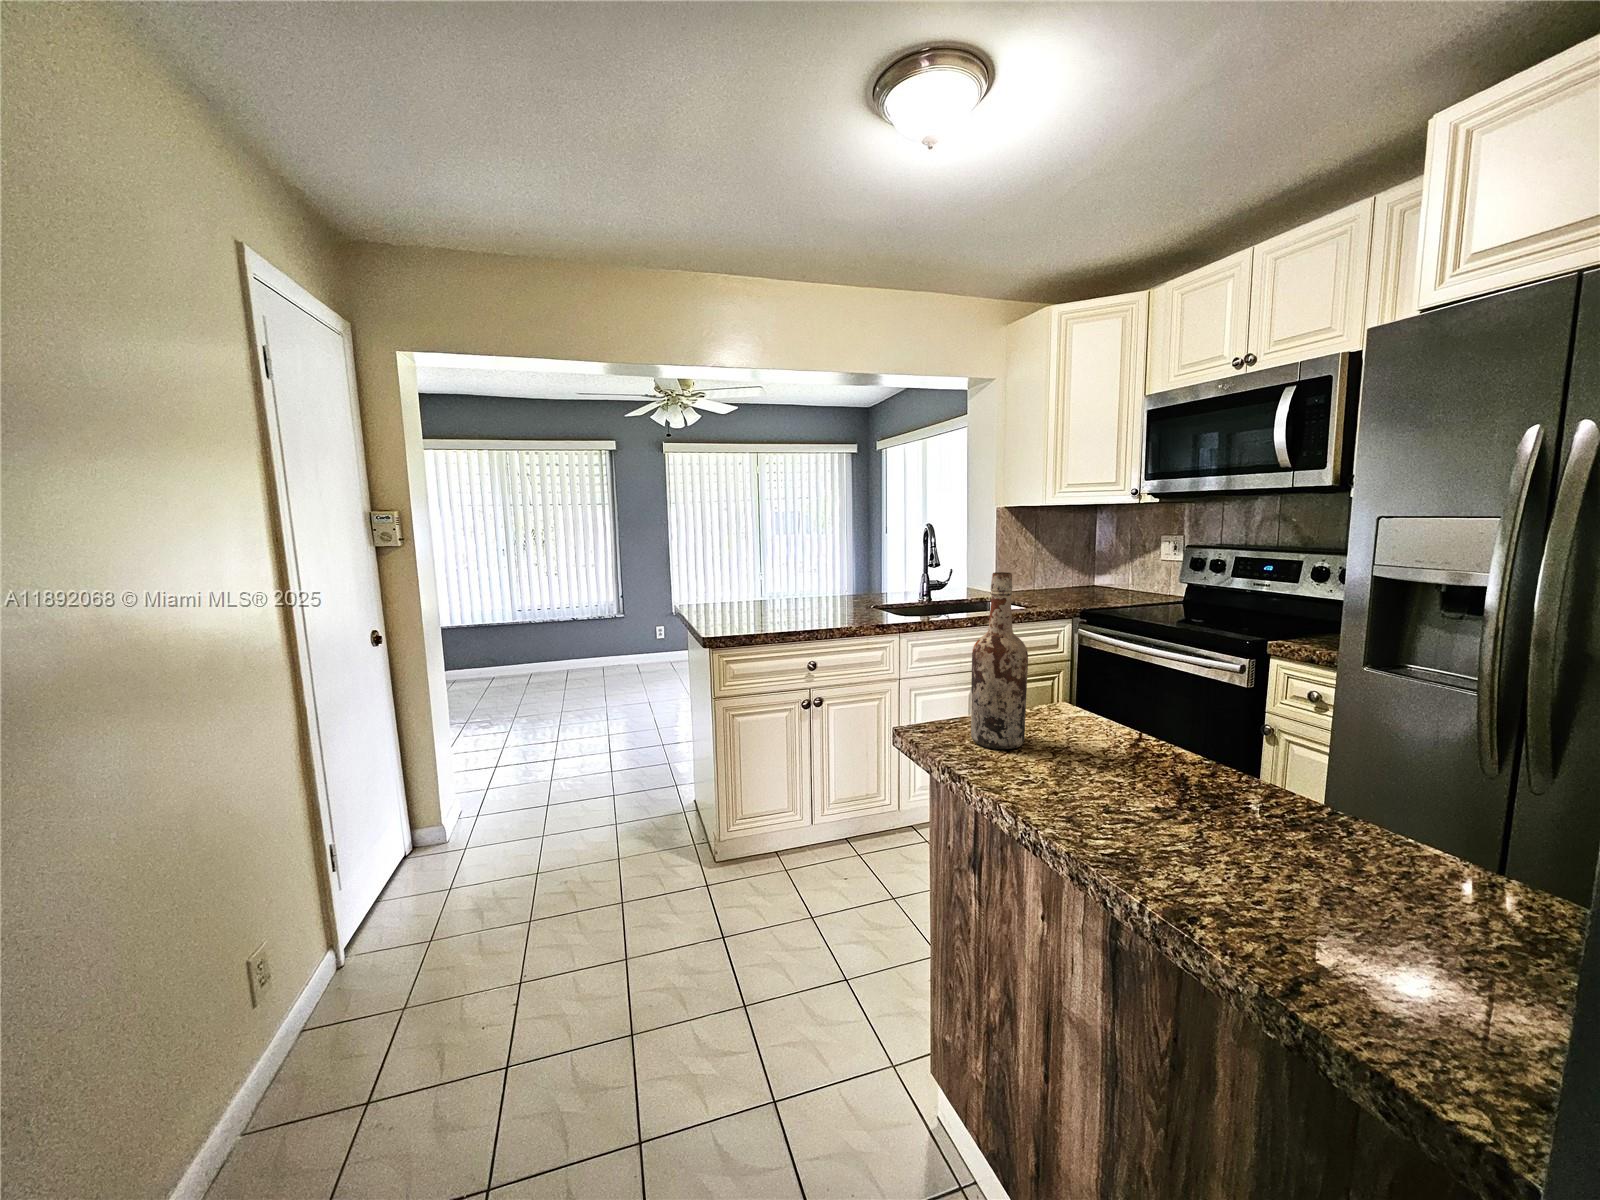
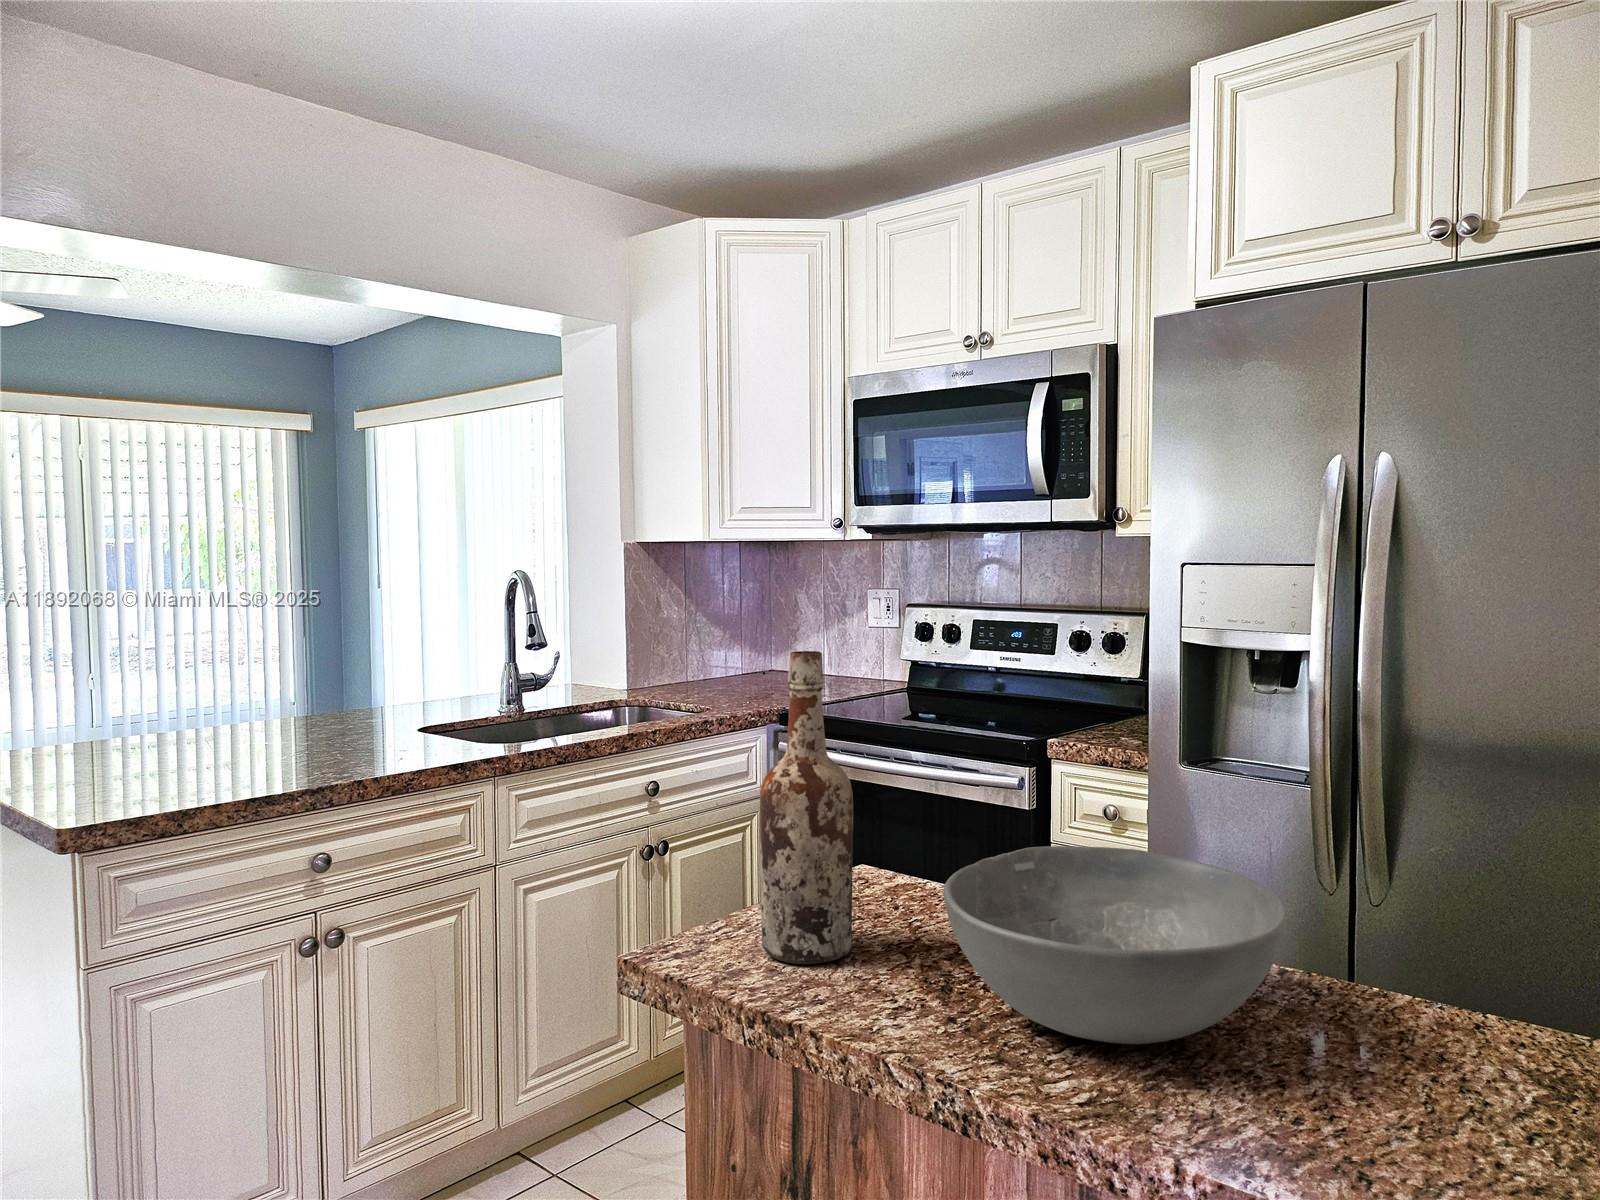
bowl: none [1055,702,1308,835] -> present [944,846,1286,1044]

